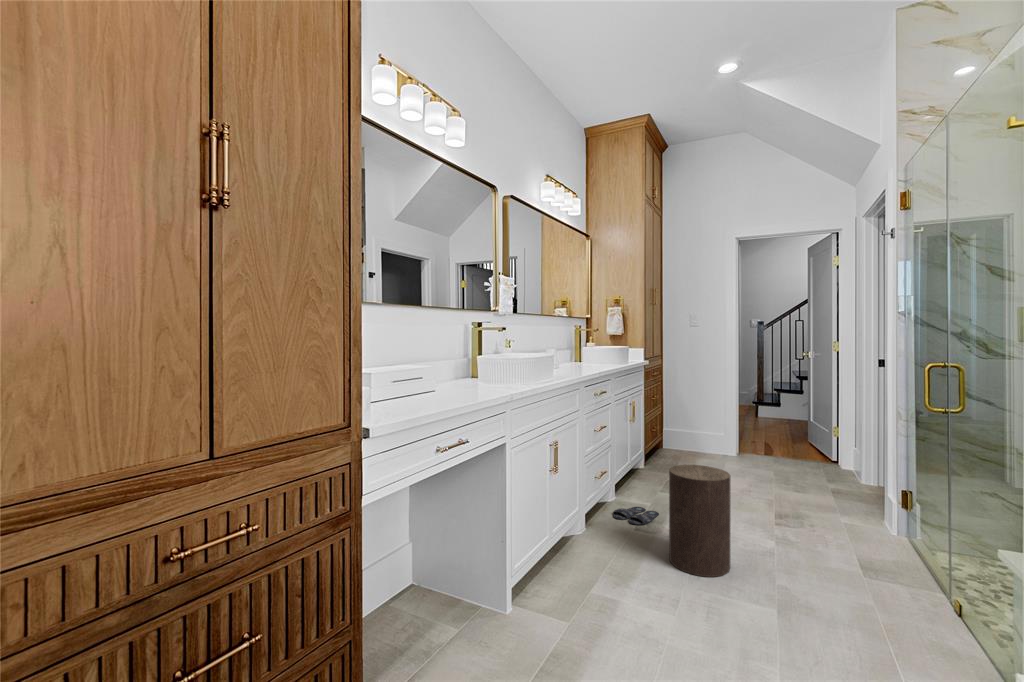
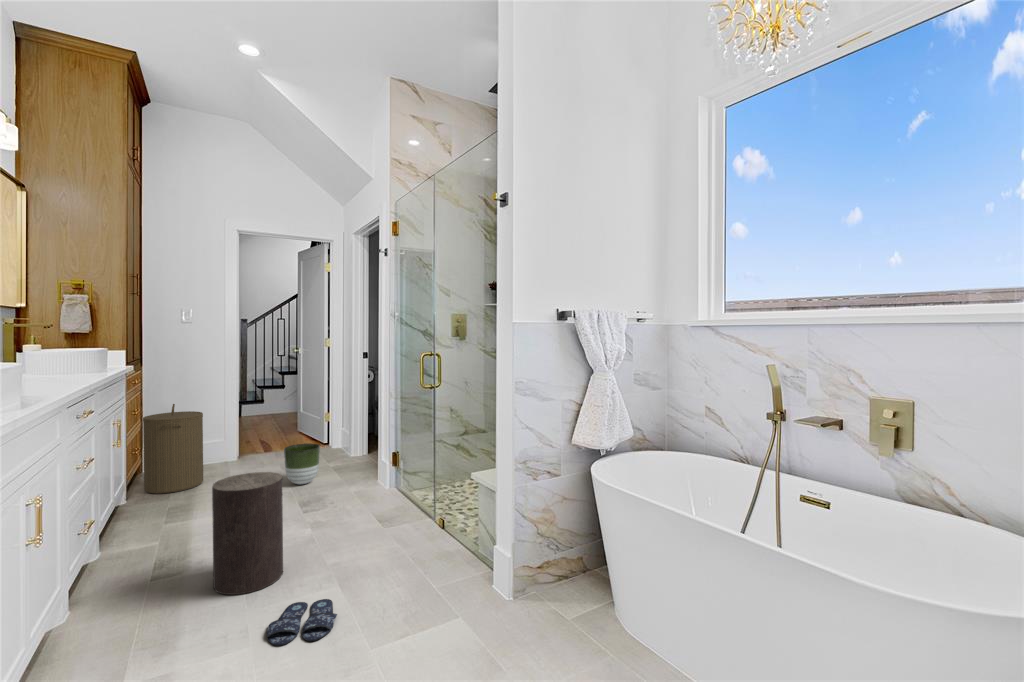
laundry hamper: none [657,395,700,470] -> present [143,404,203,494]
planter: none [768,452,808,496] -> present [284,443,320,484]
slippers: present [613,507,659,525] -> present [267,599,337,646]

